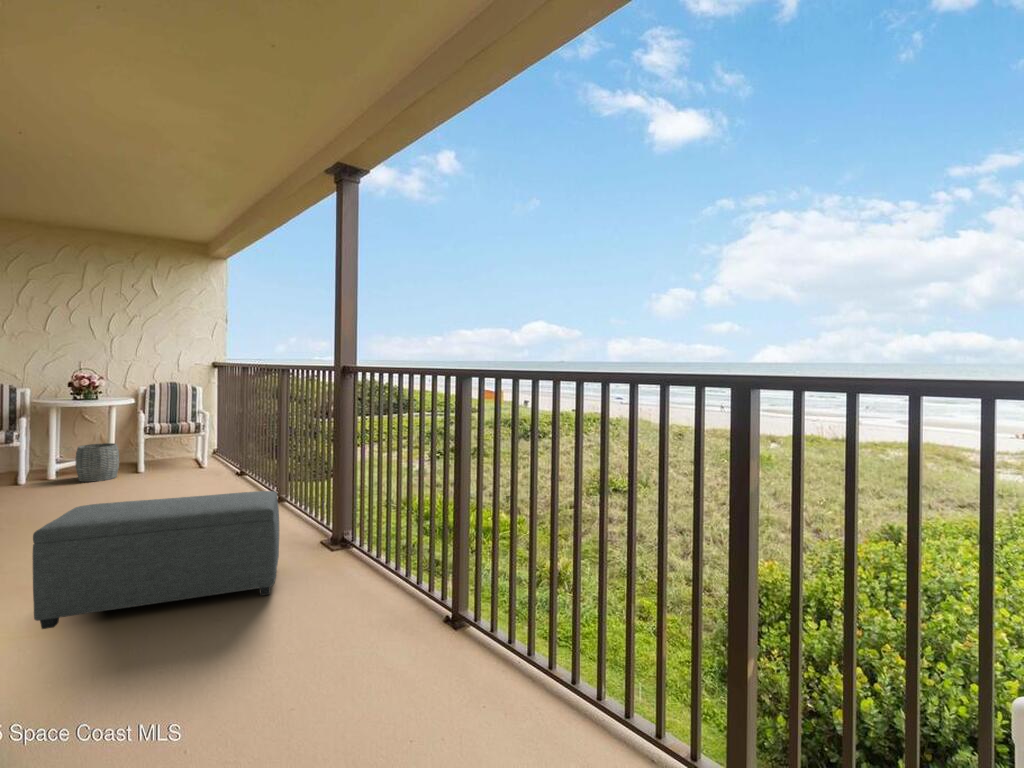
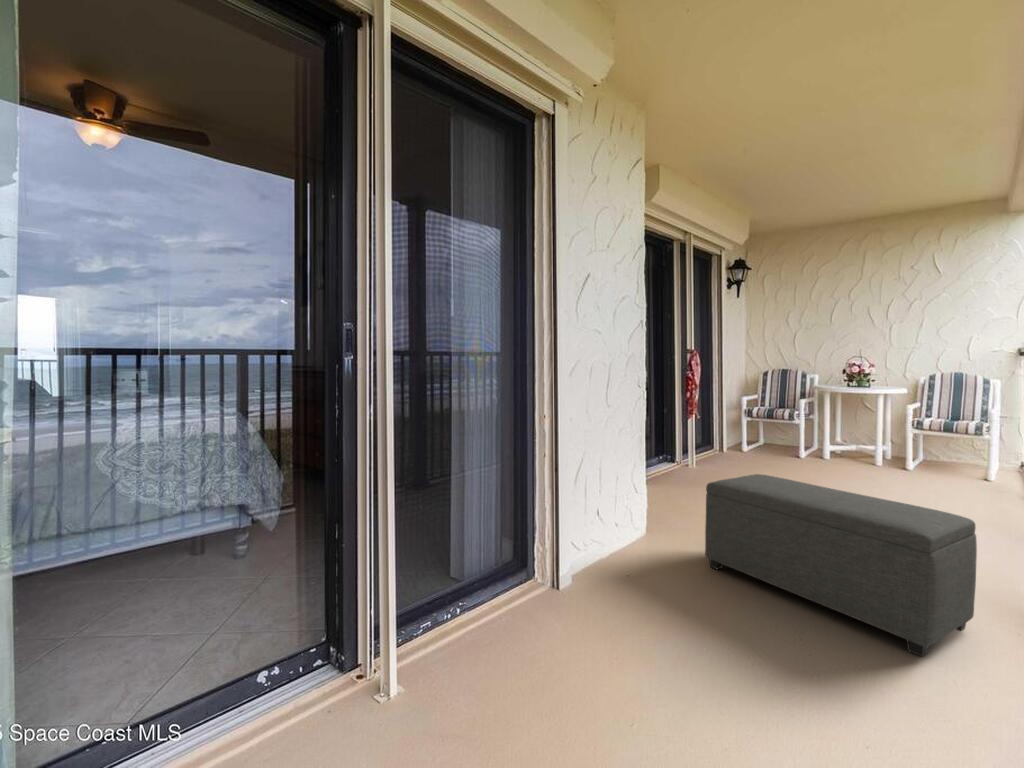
woven basket: present [75,443,119,482] -> none [843,431,883,468]

